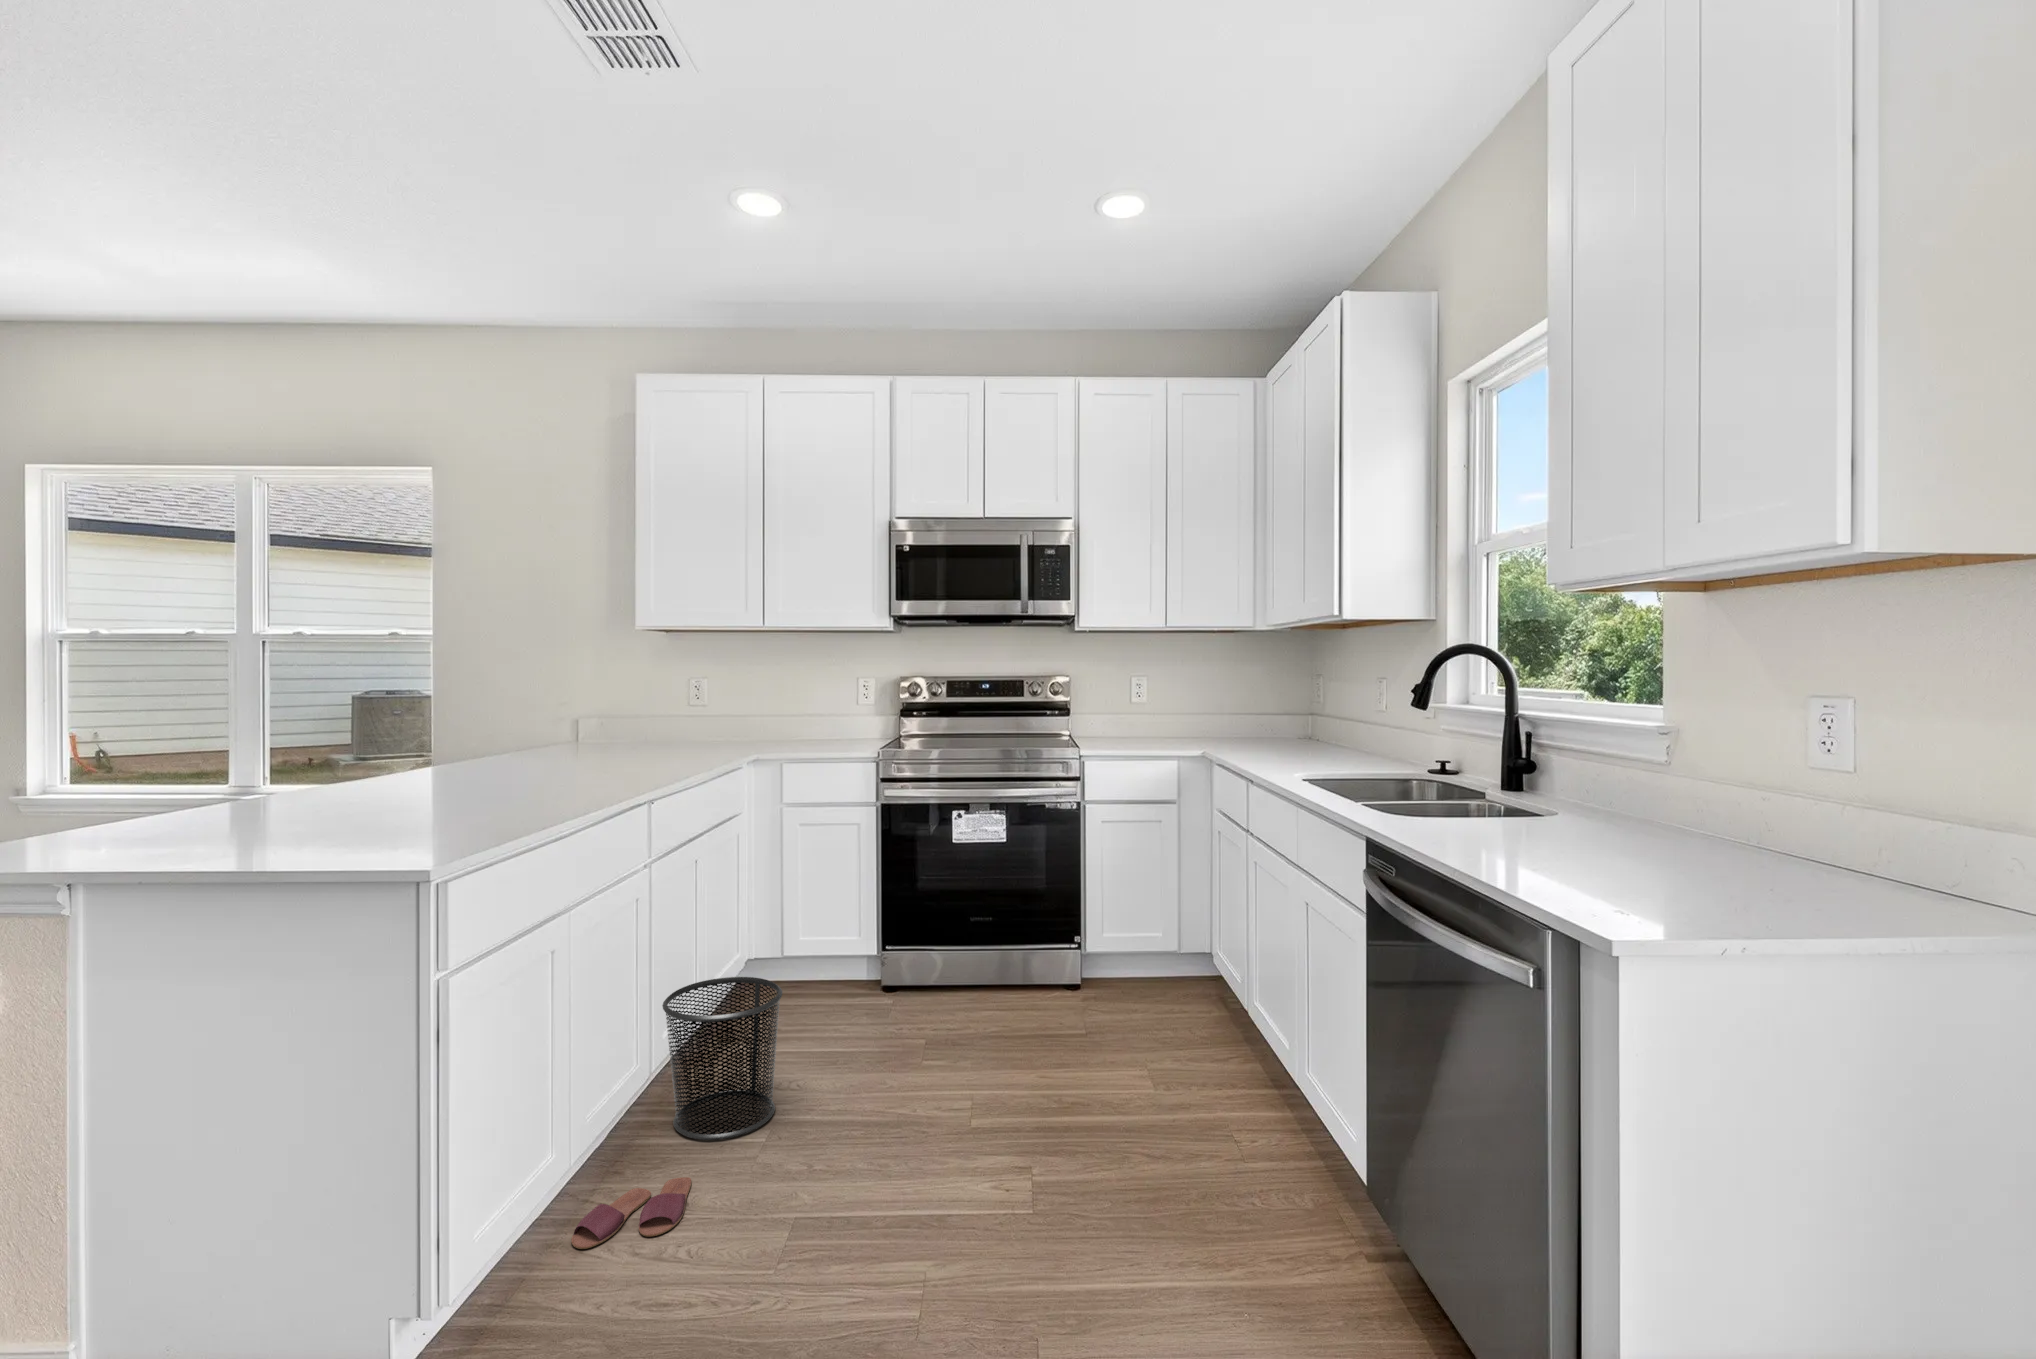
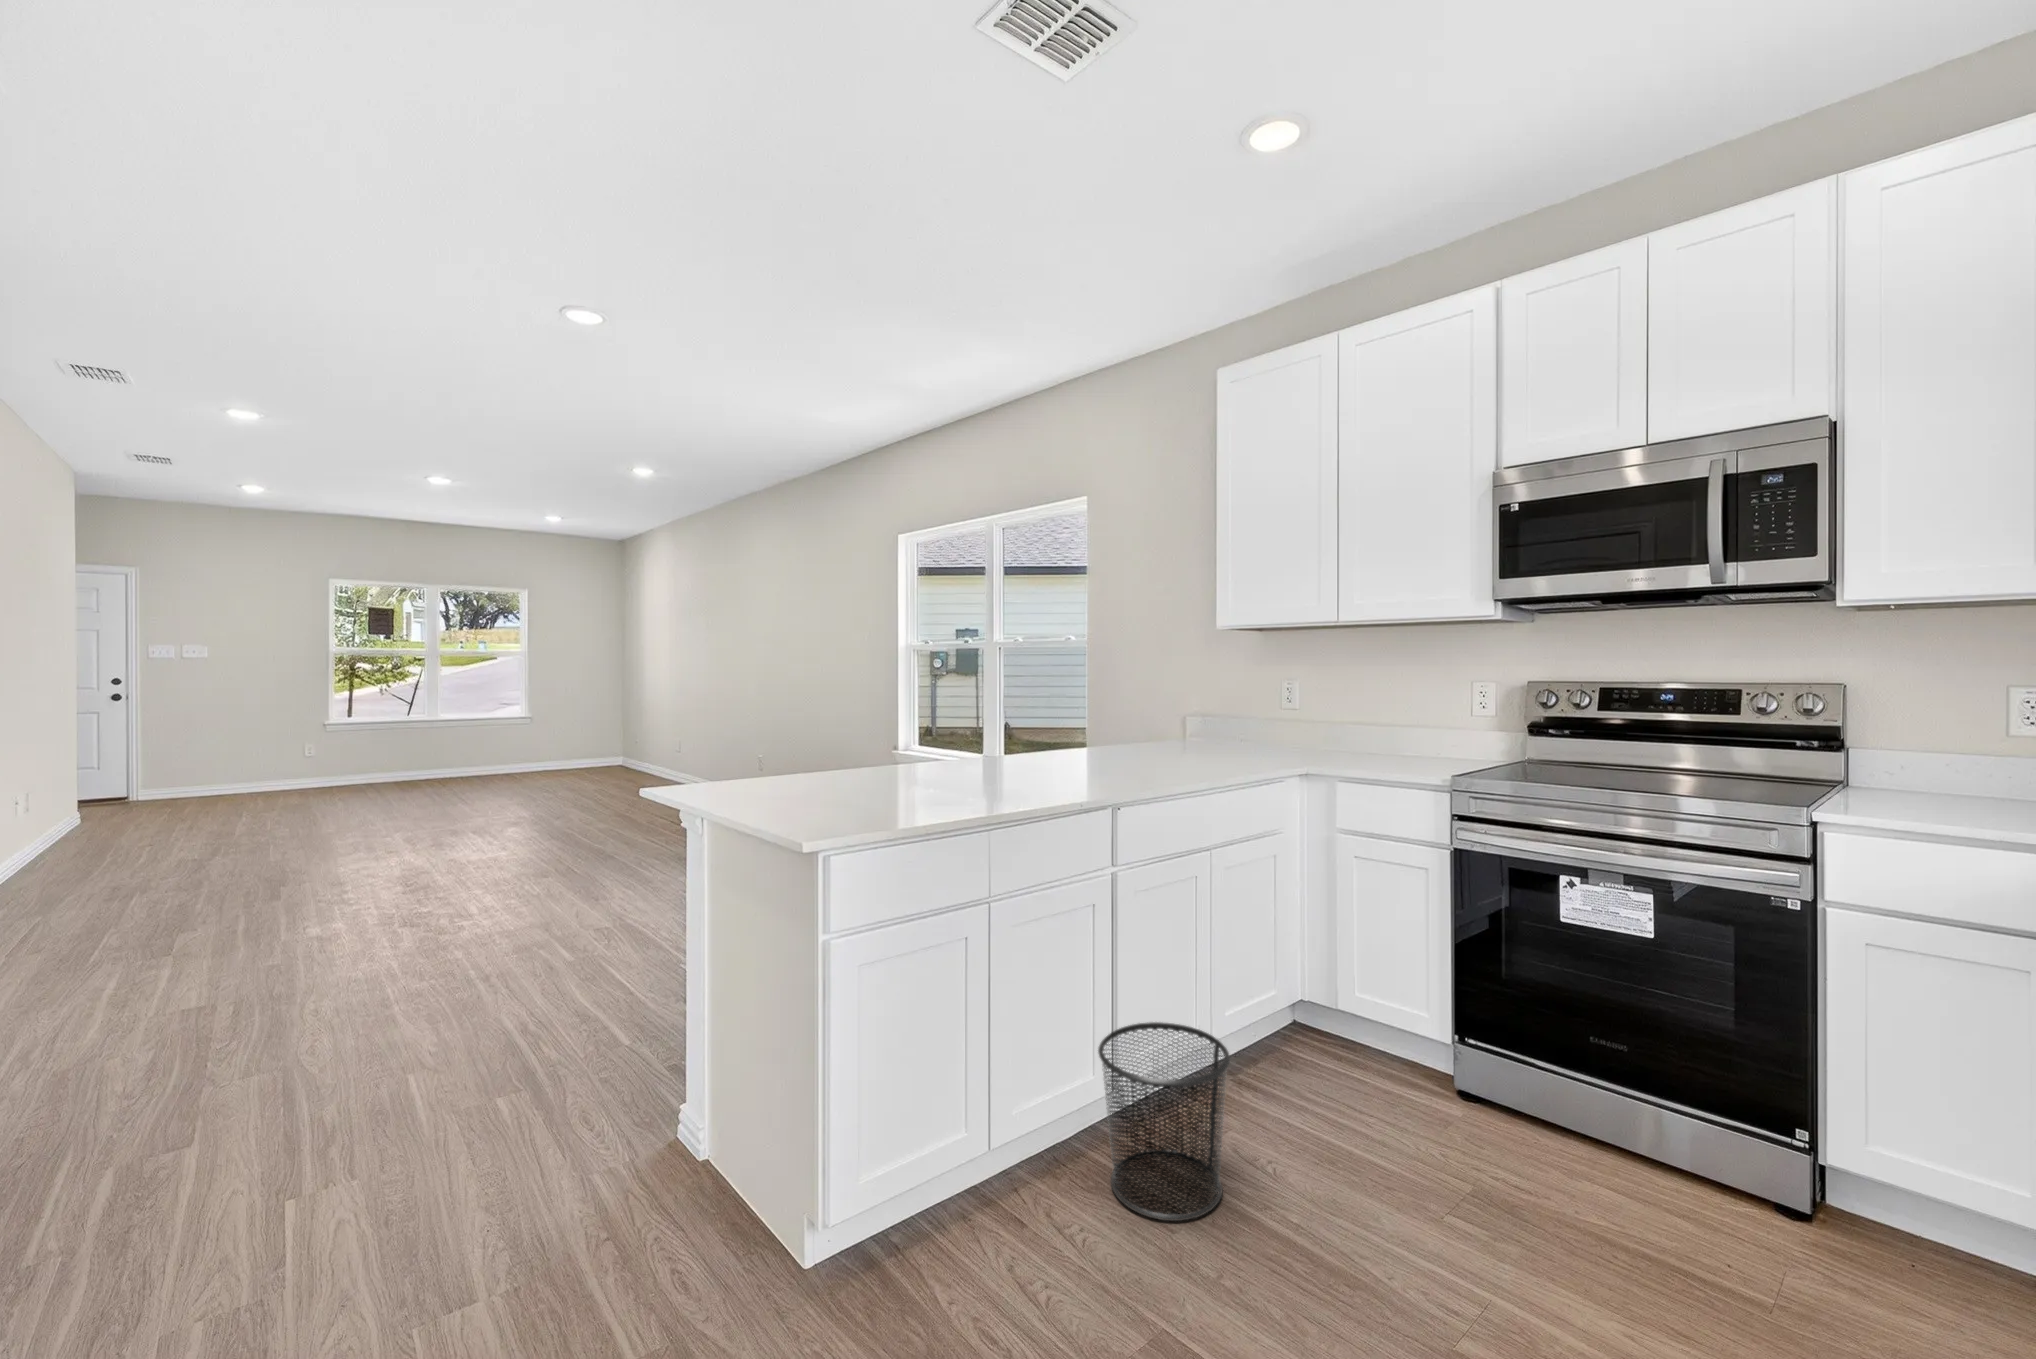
slippers: present [571,1177,691,1249] -> none [941,1230,1078,1304]

